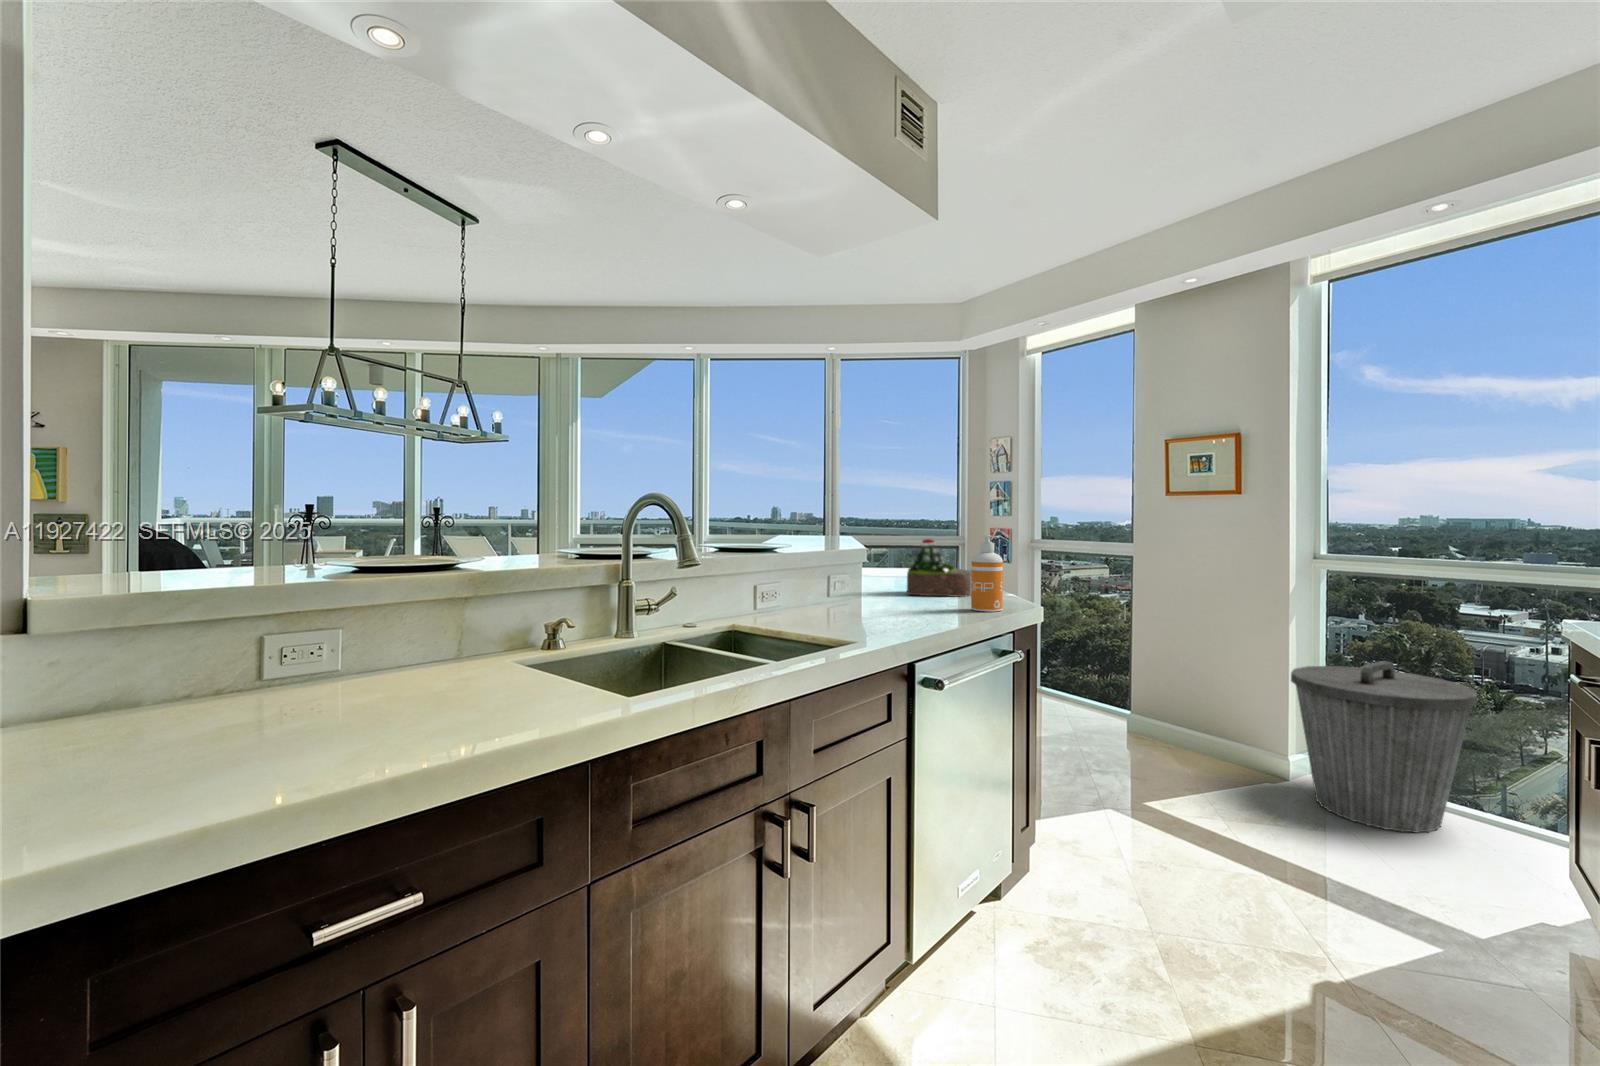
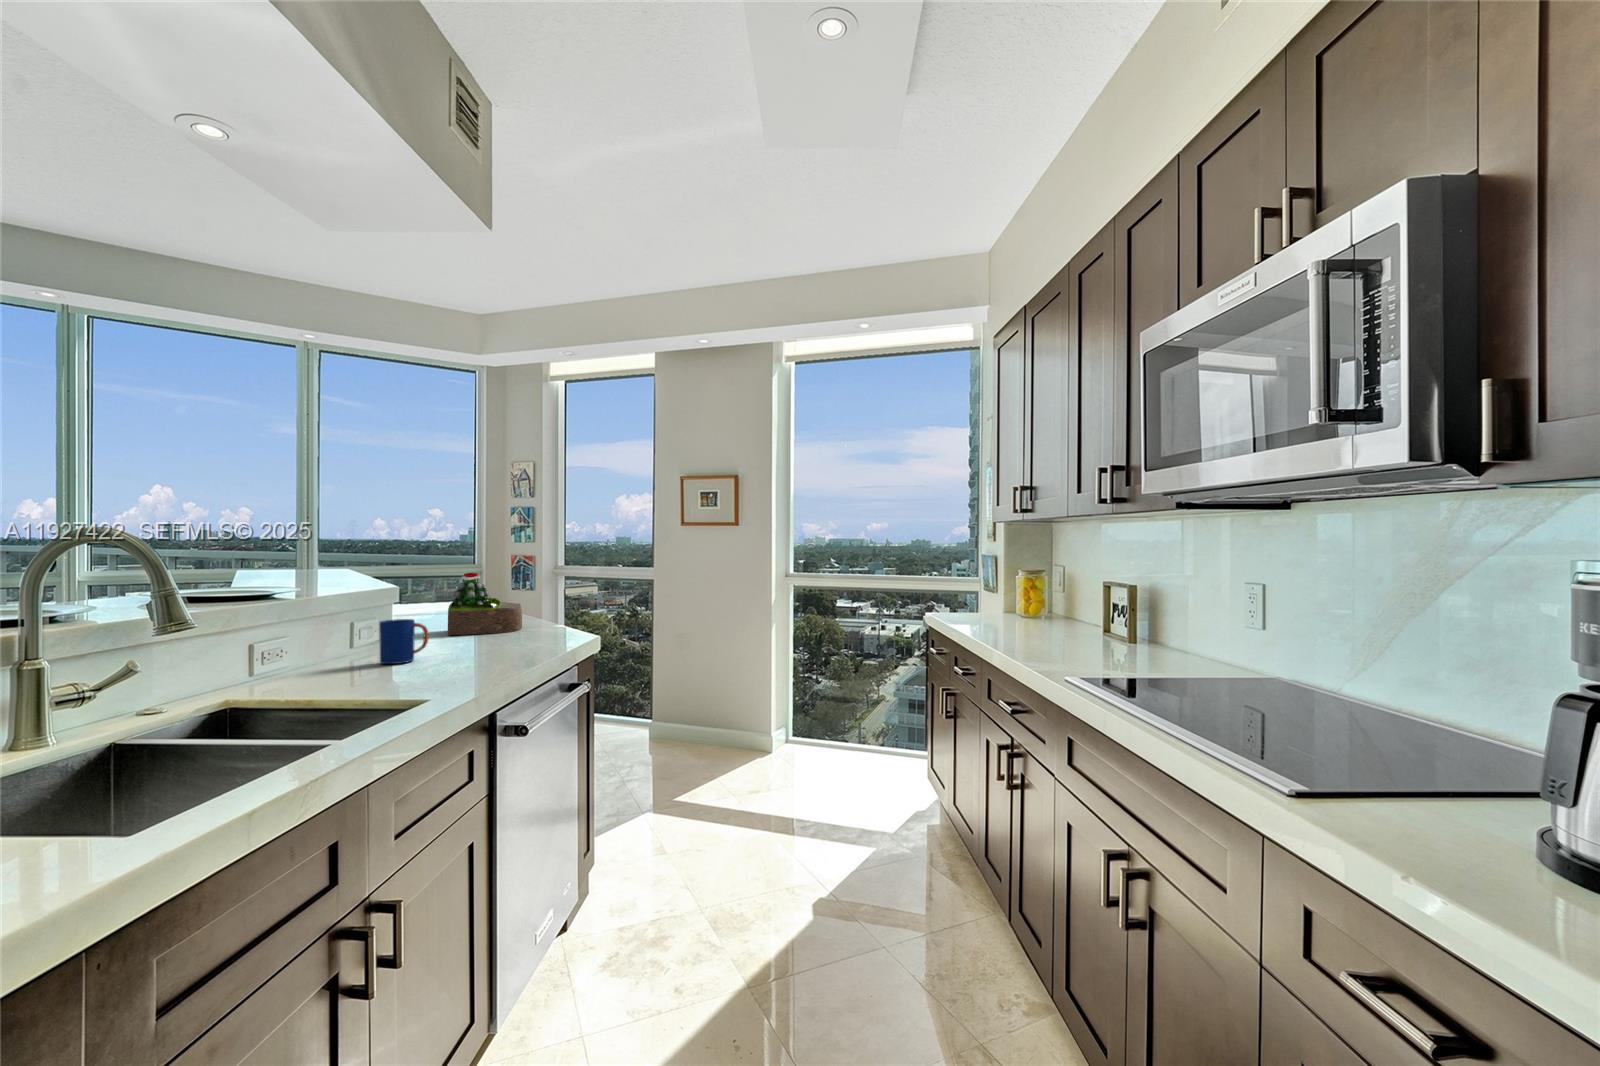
soap dispenser: present [971,535,1003,612] -> none [533,569,566,647]
mug: none [842,575,878,612] -> present [379,619,428,664]
trash can: present [1291,661,1477,833] -> none [776,650,881,776]

